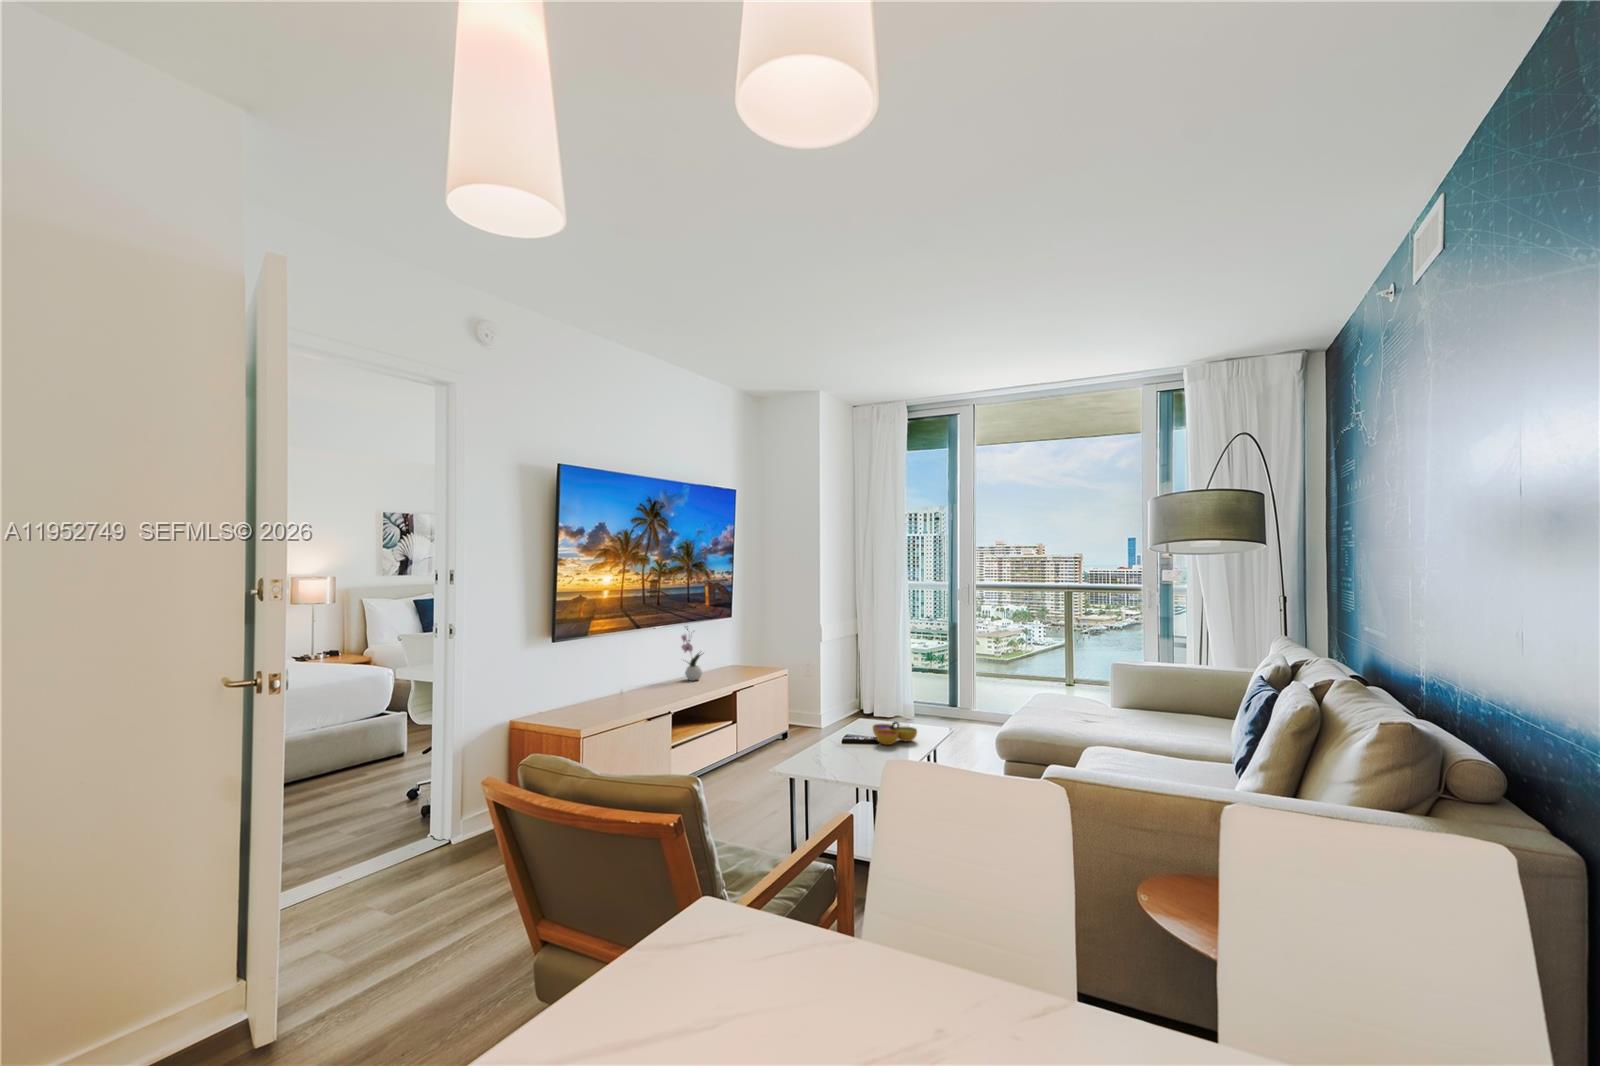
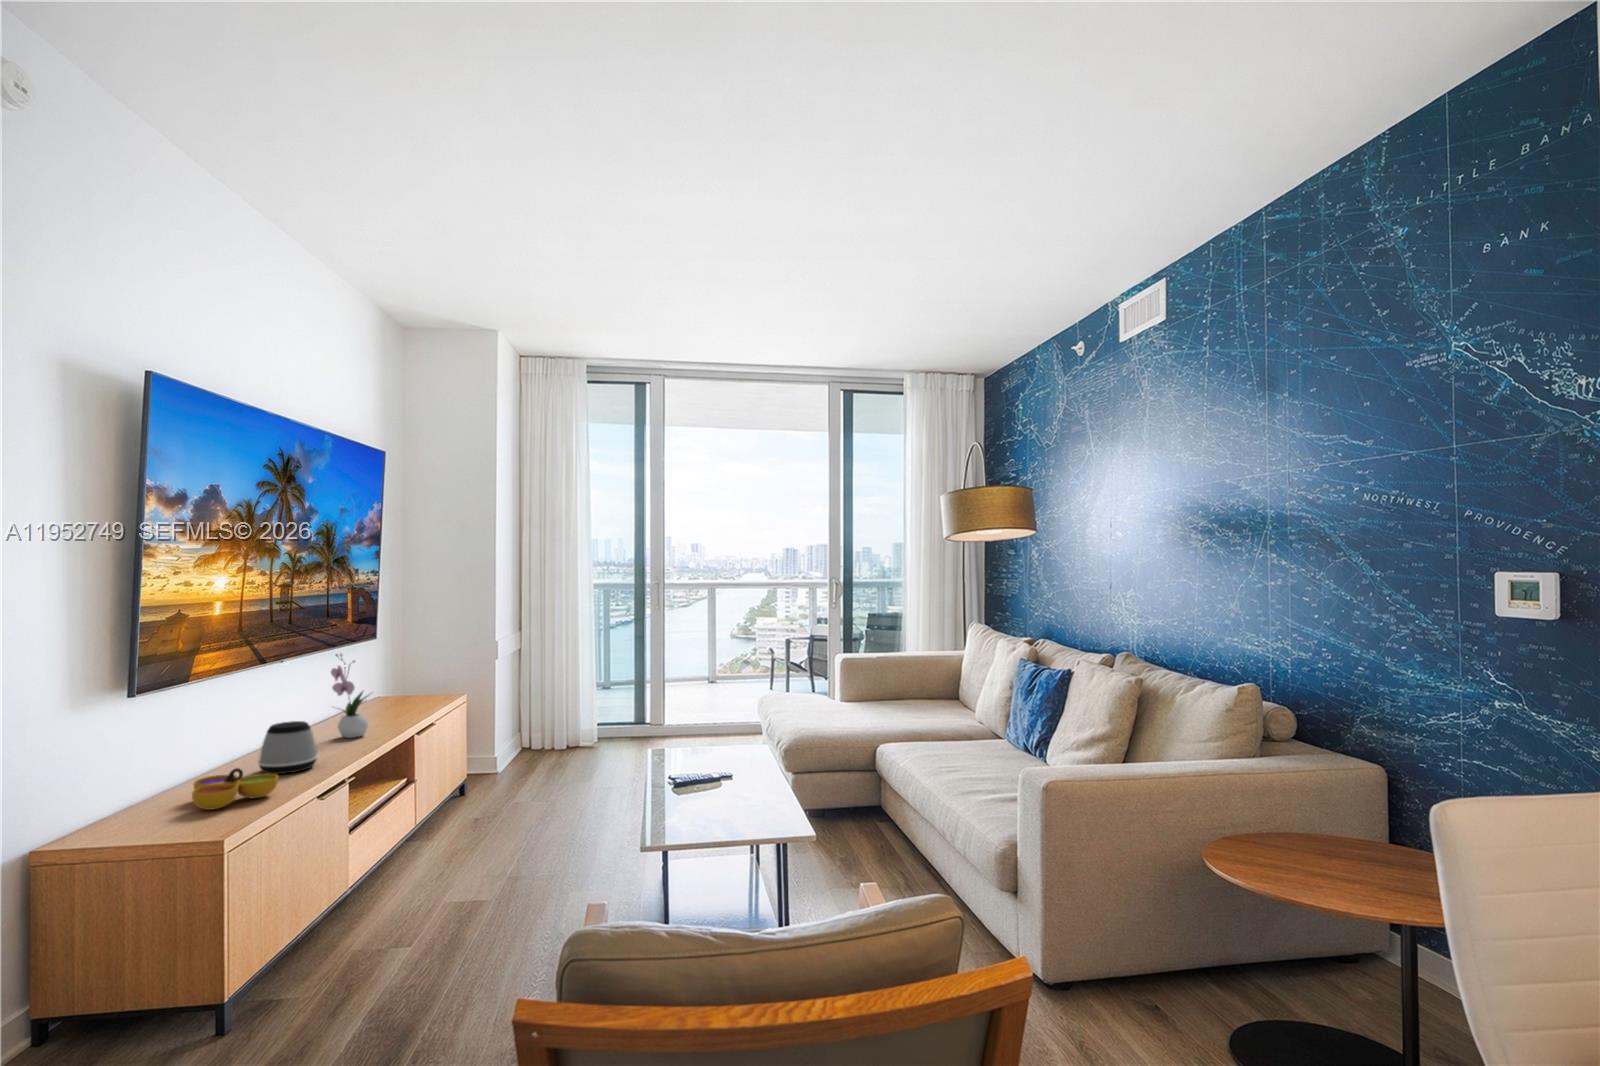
speaker: none [625,665,656,696] -> present [258,721,317,774]
decorative bowl: present [873,722,917,745] -> present [192,768,278,810]

